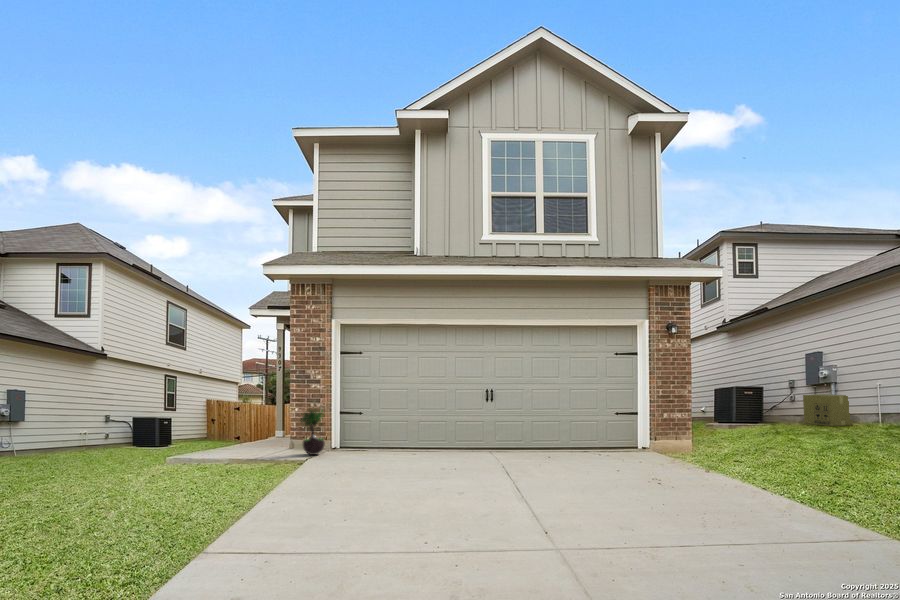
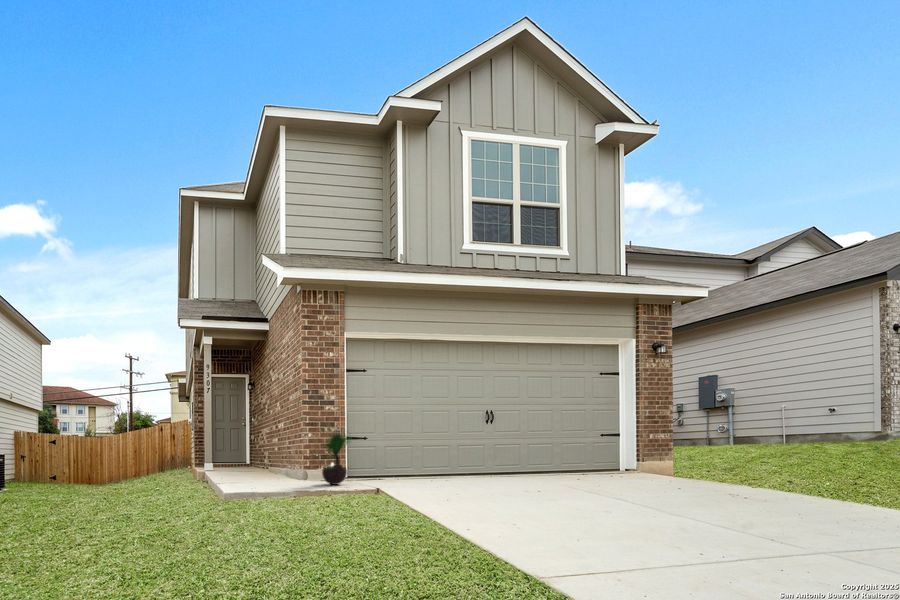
cardboard box: present [803,394,853,426] -> none [706,418,750,448]

